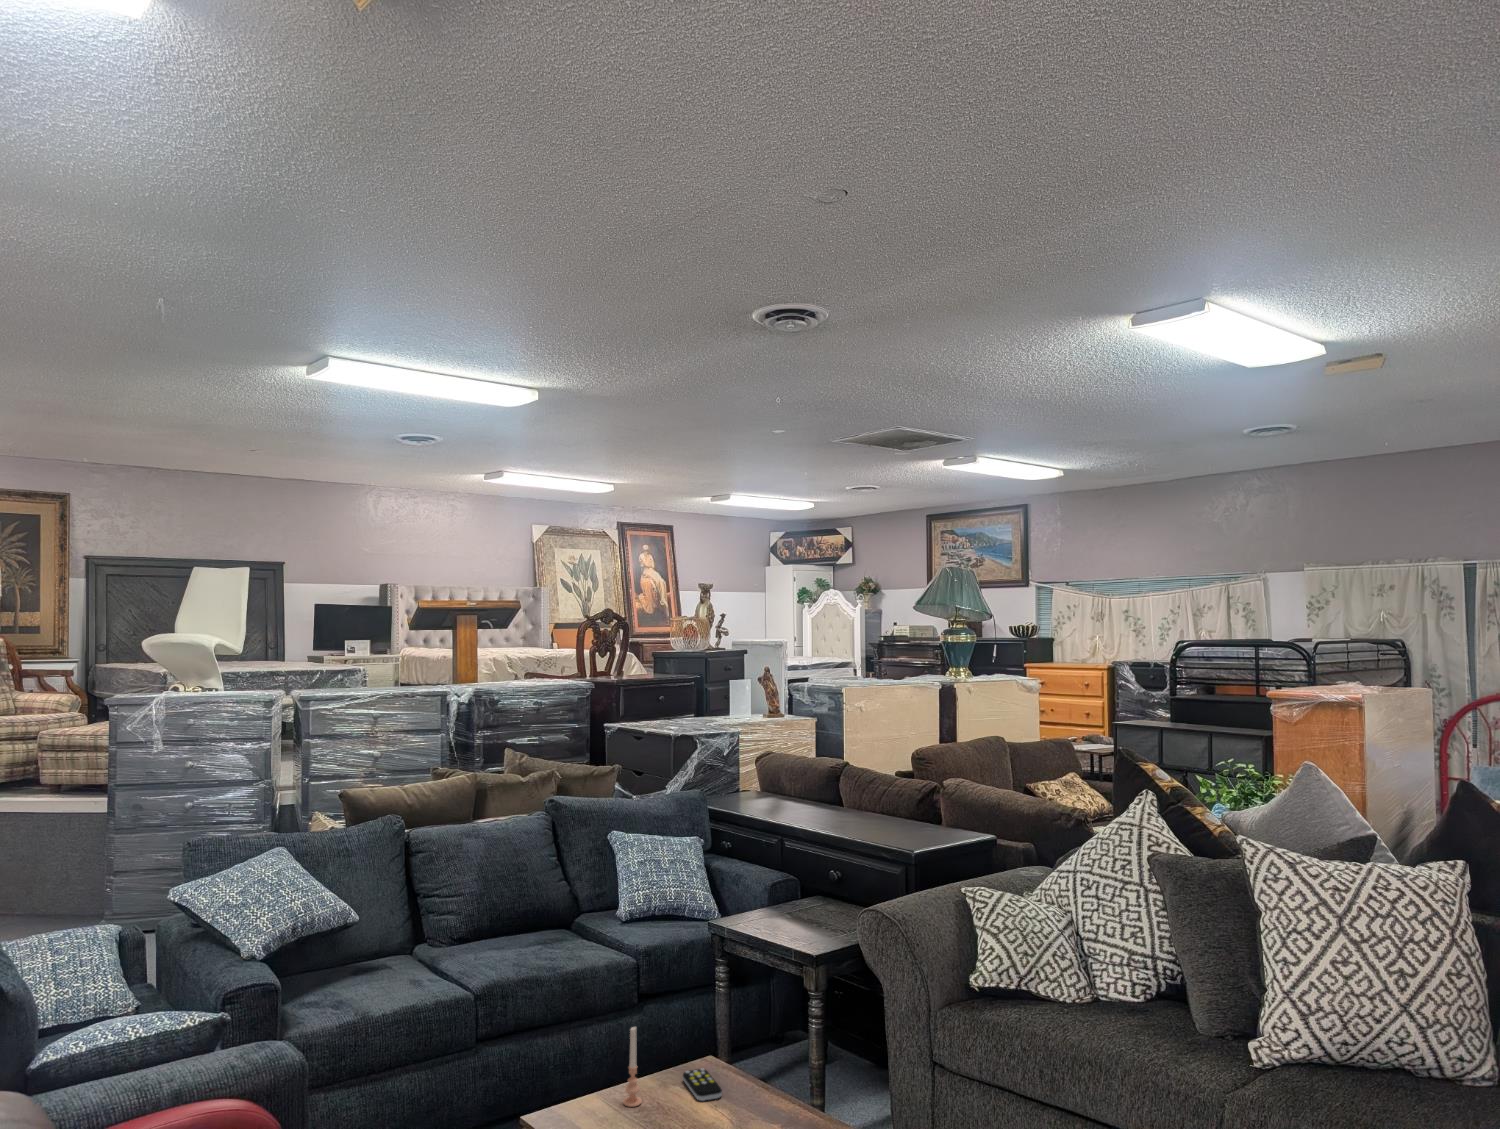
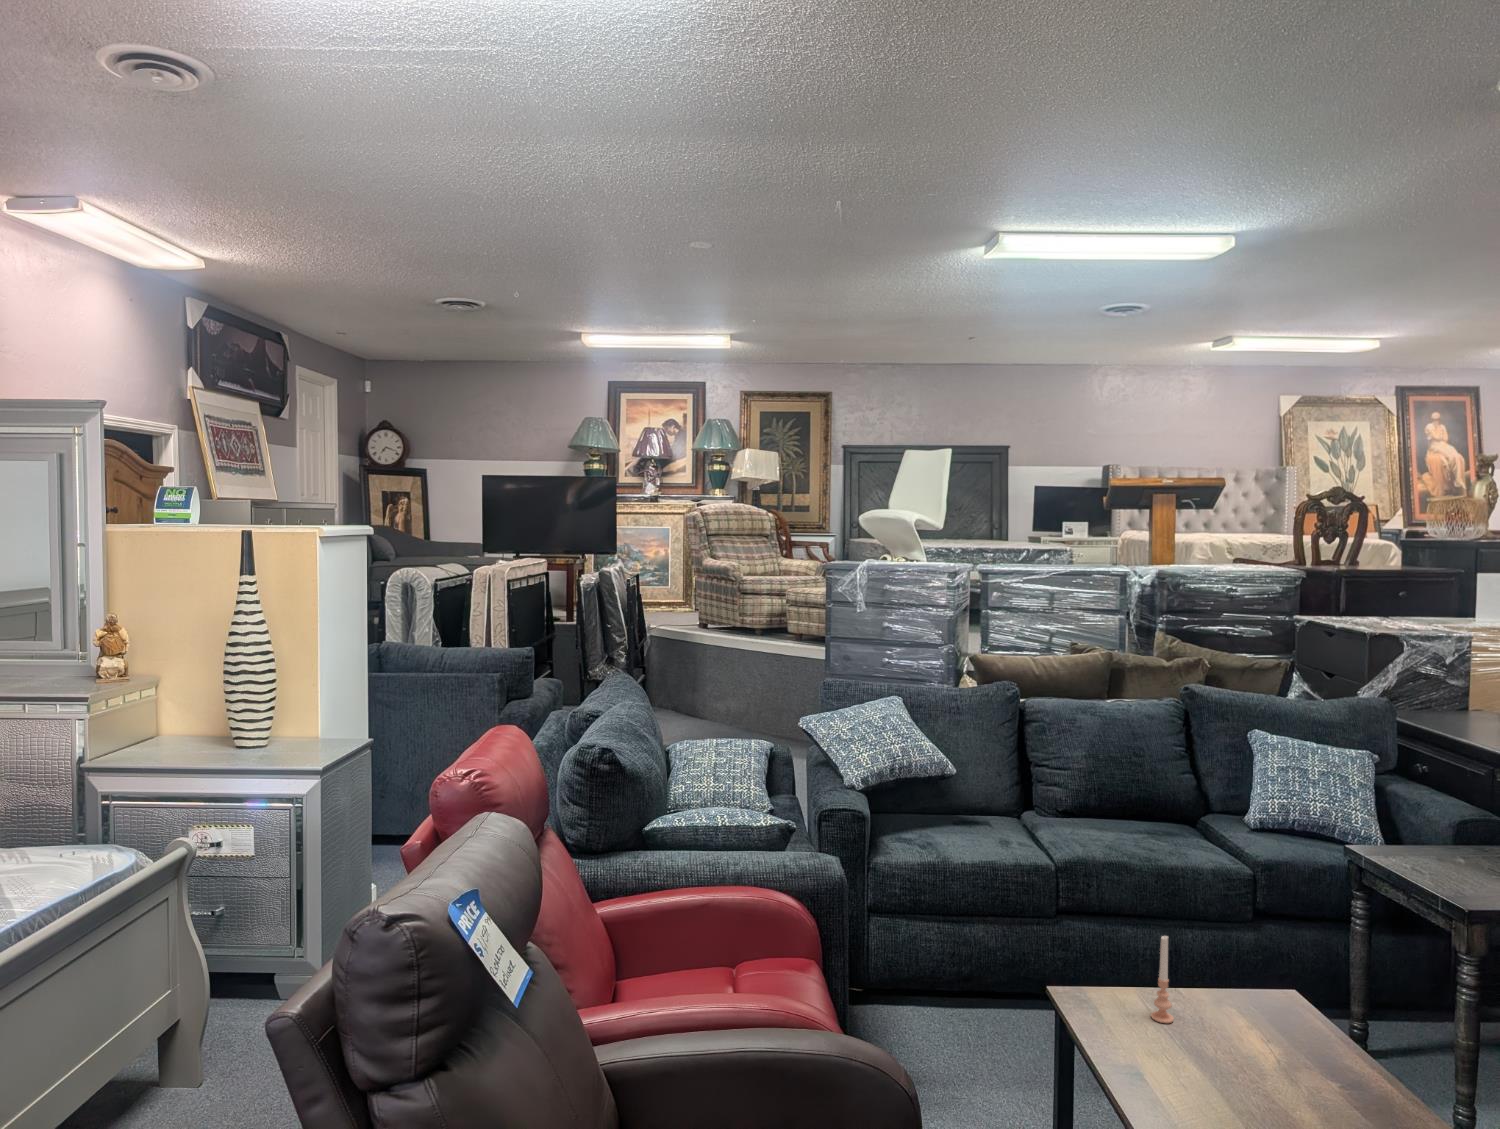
remote control: present [683,1069,722,1101] -> none [1238,1007,1279,1049]

